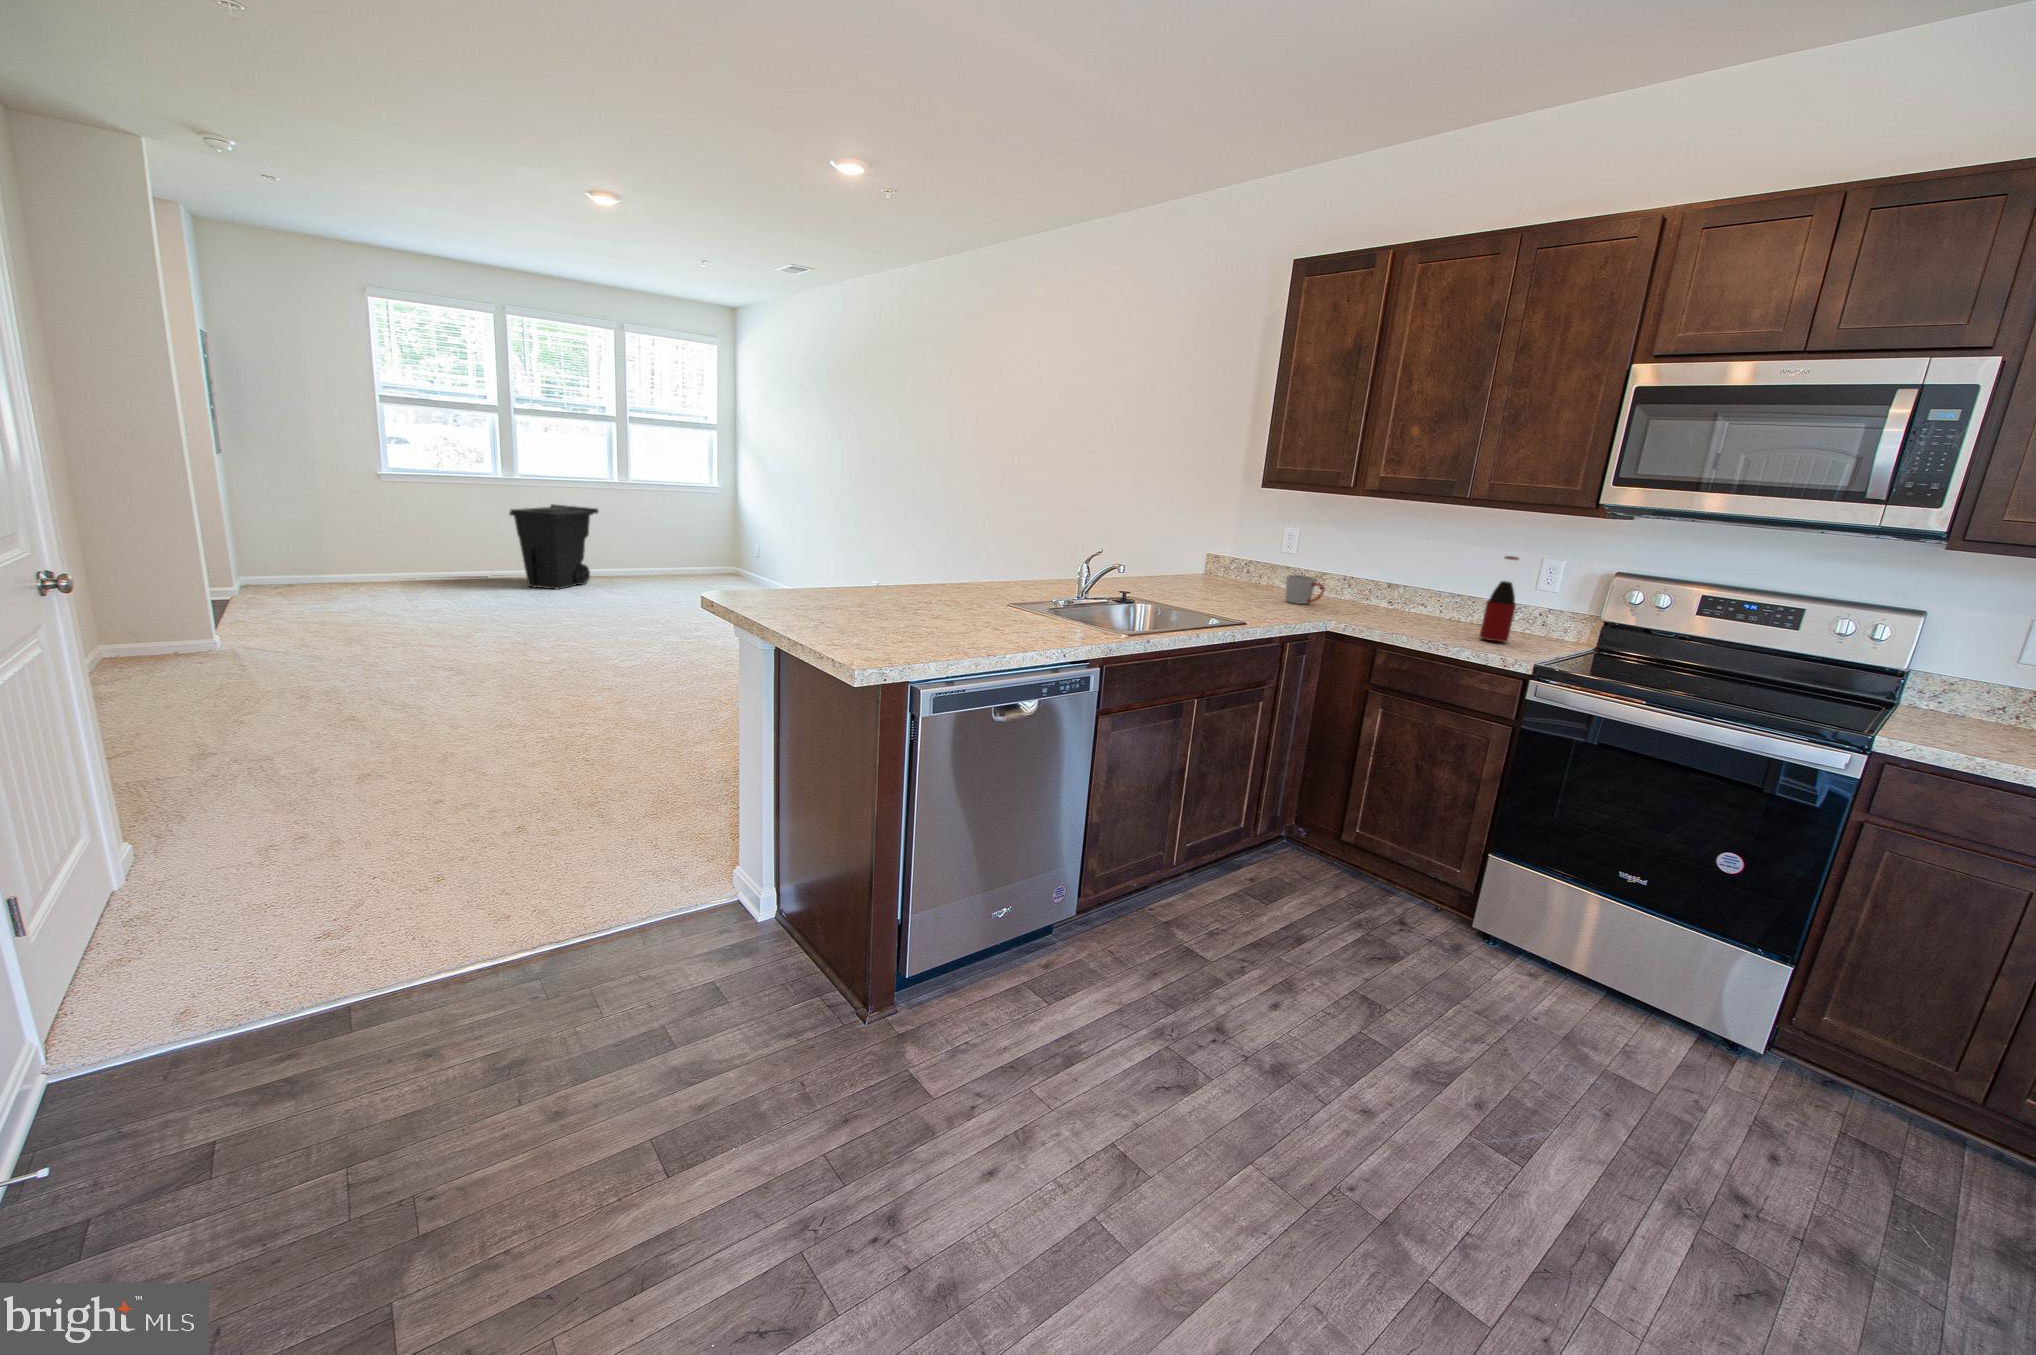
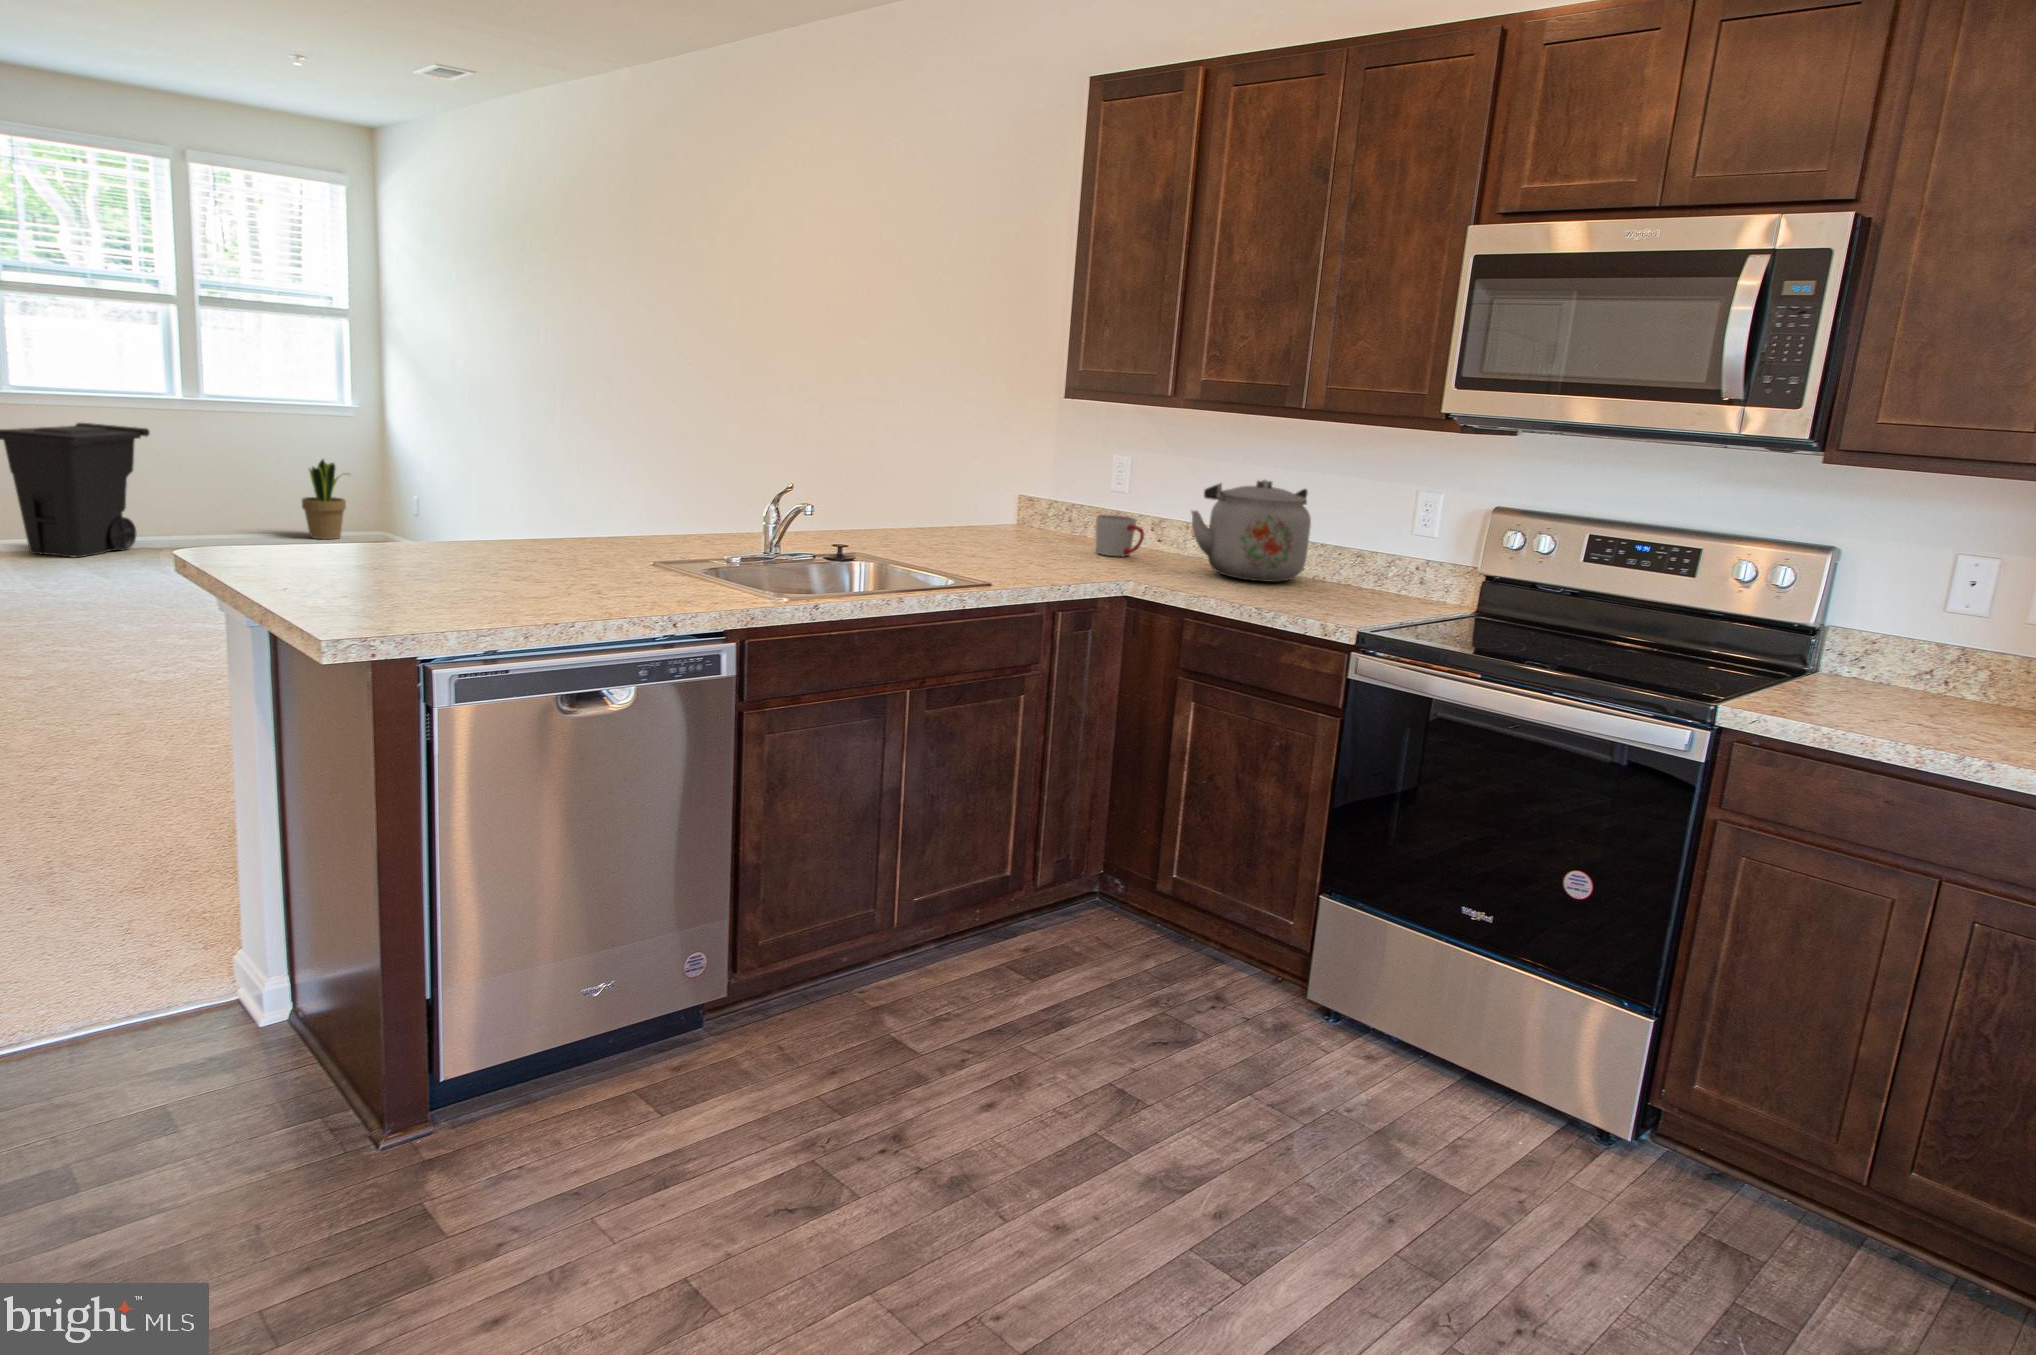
potted plant: none [686,527,716,578] -> present [302,460,346,539]
kettle: none [1369,552,1457,625] -> present [1192,480,1311,582]
bottle: present [1480,556,1518,642] -> none [1325,483,1368,604]

